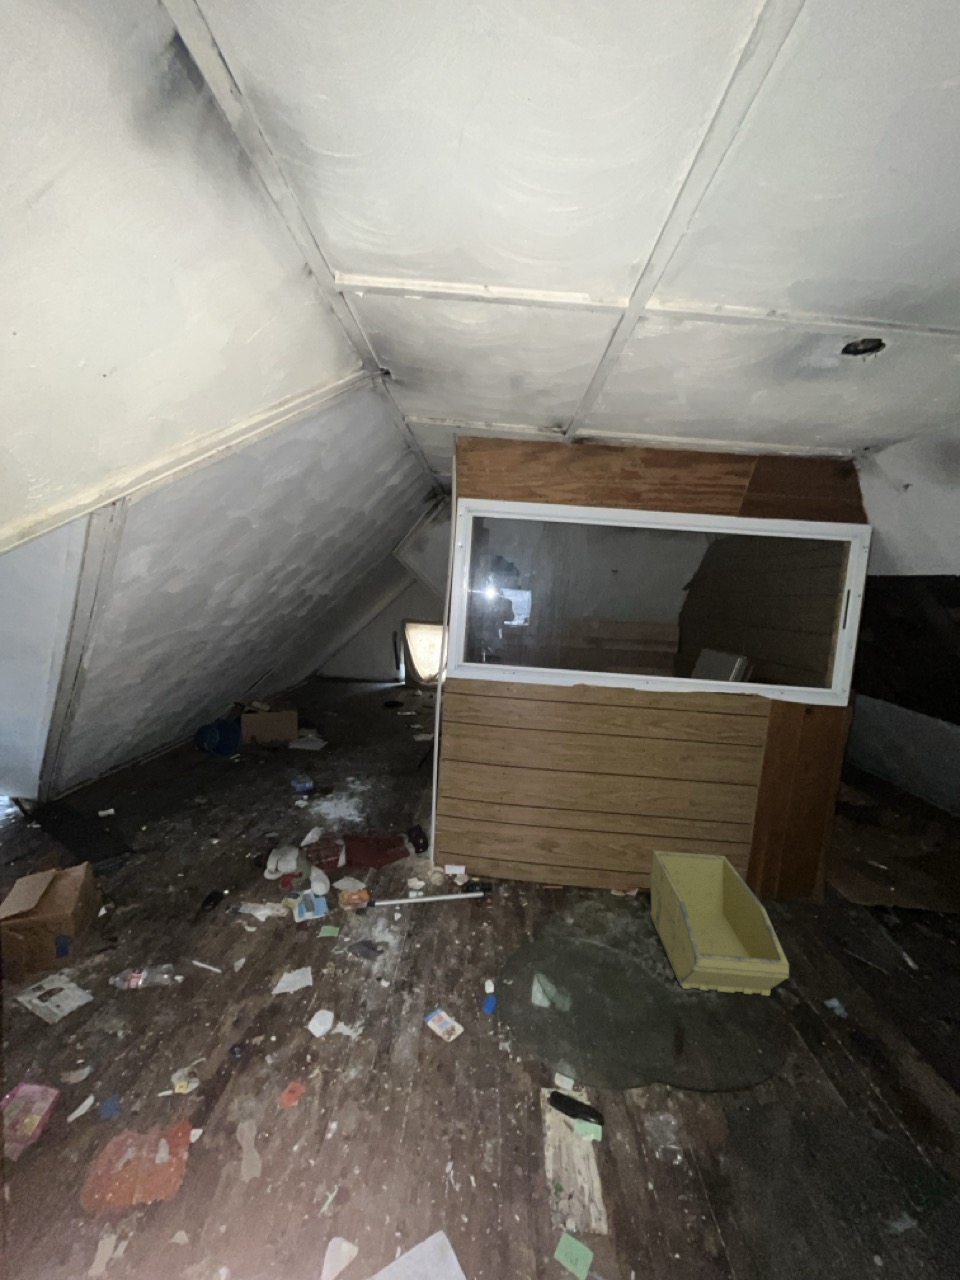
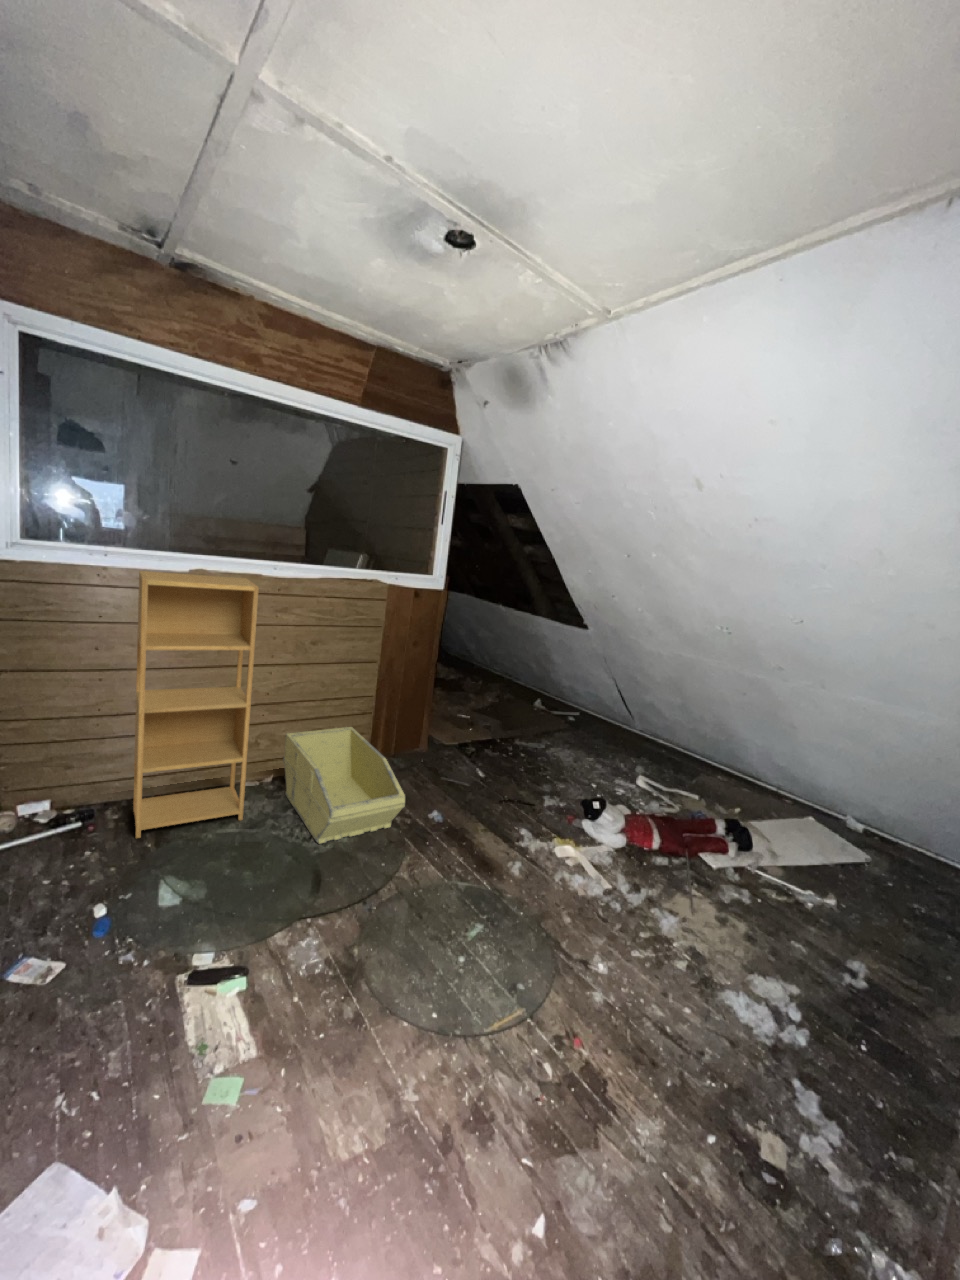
shelving unit: none [519,689,631,933] -> present [133,571,259,838]

